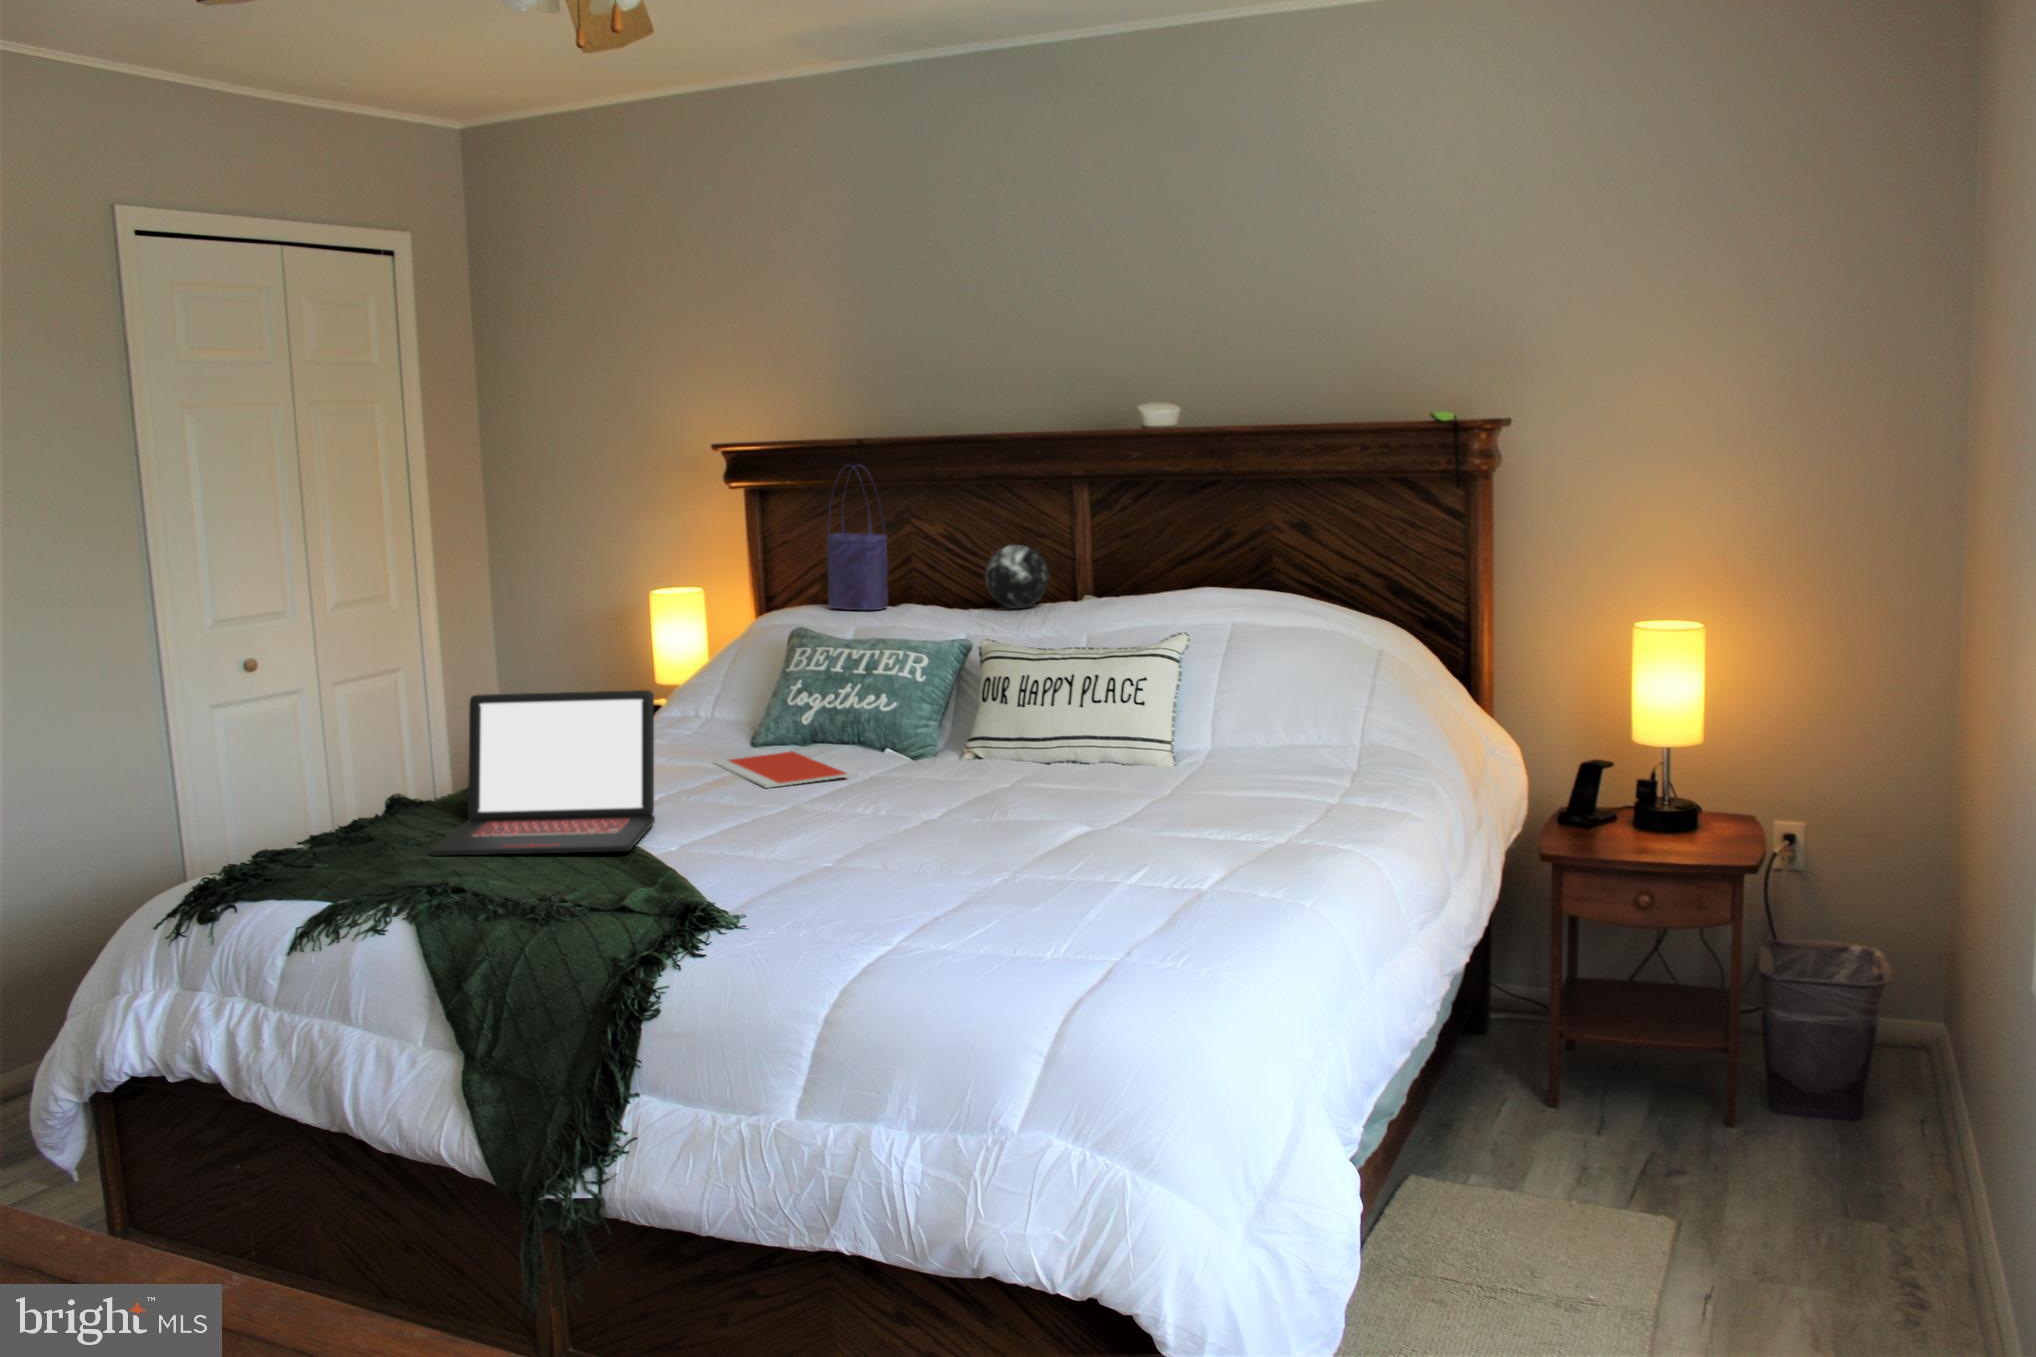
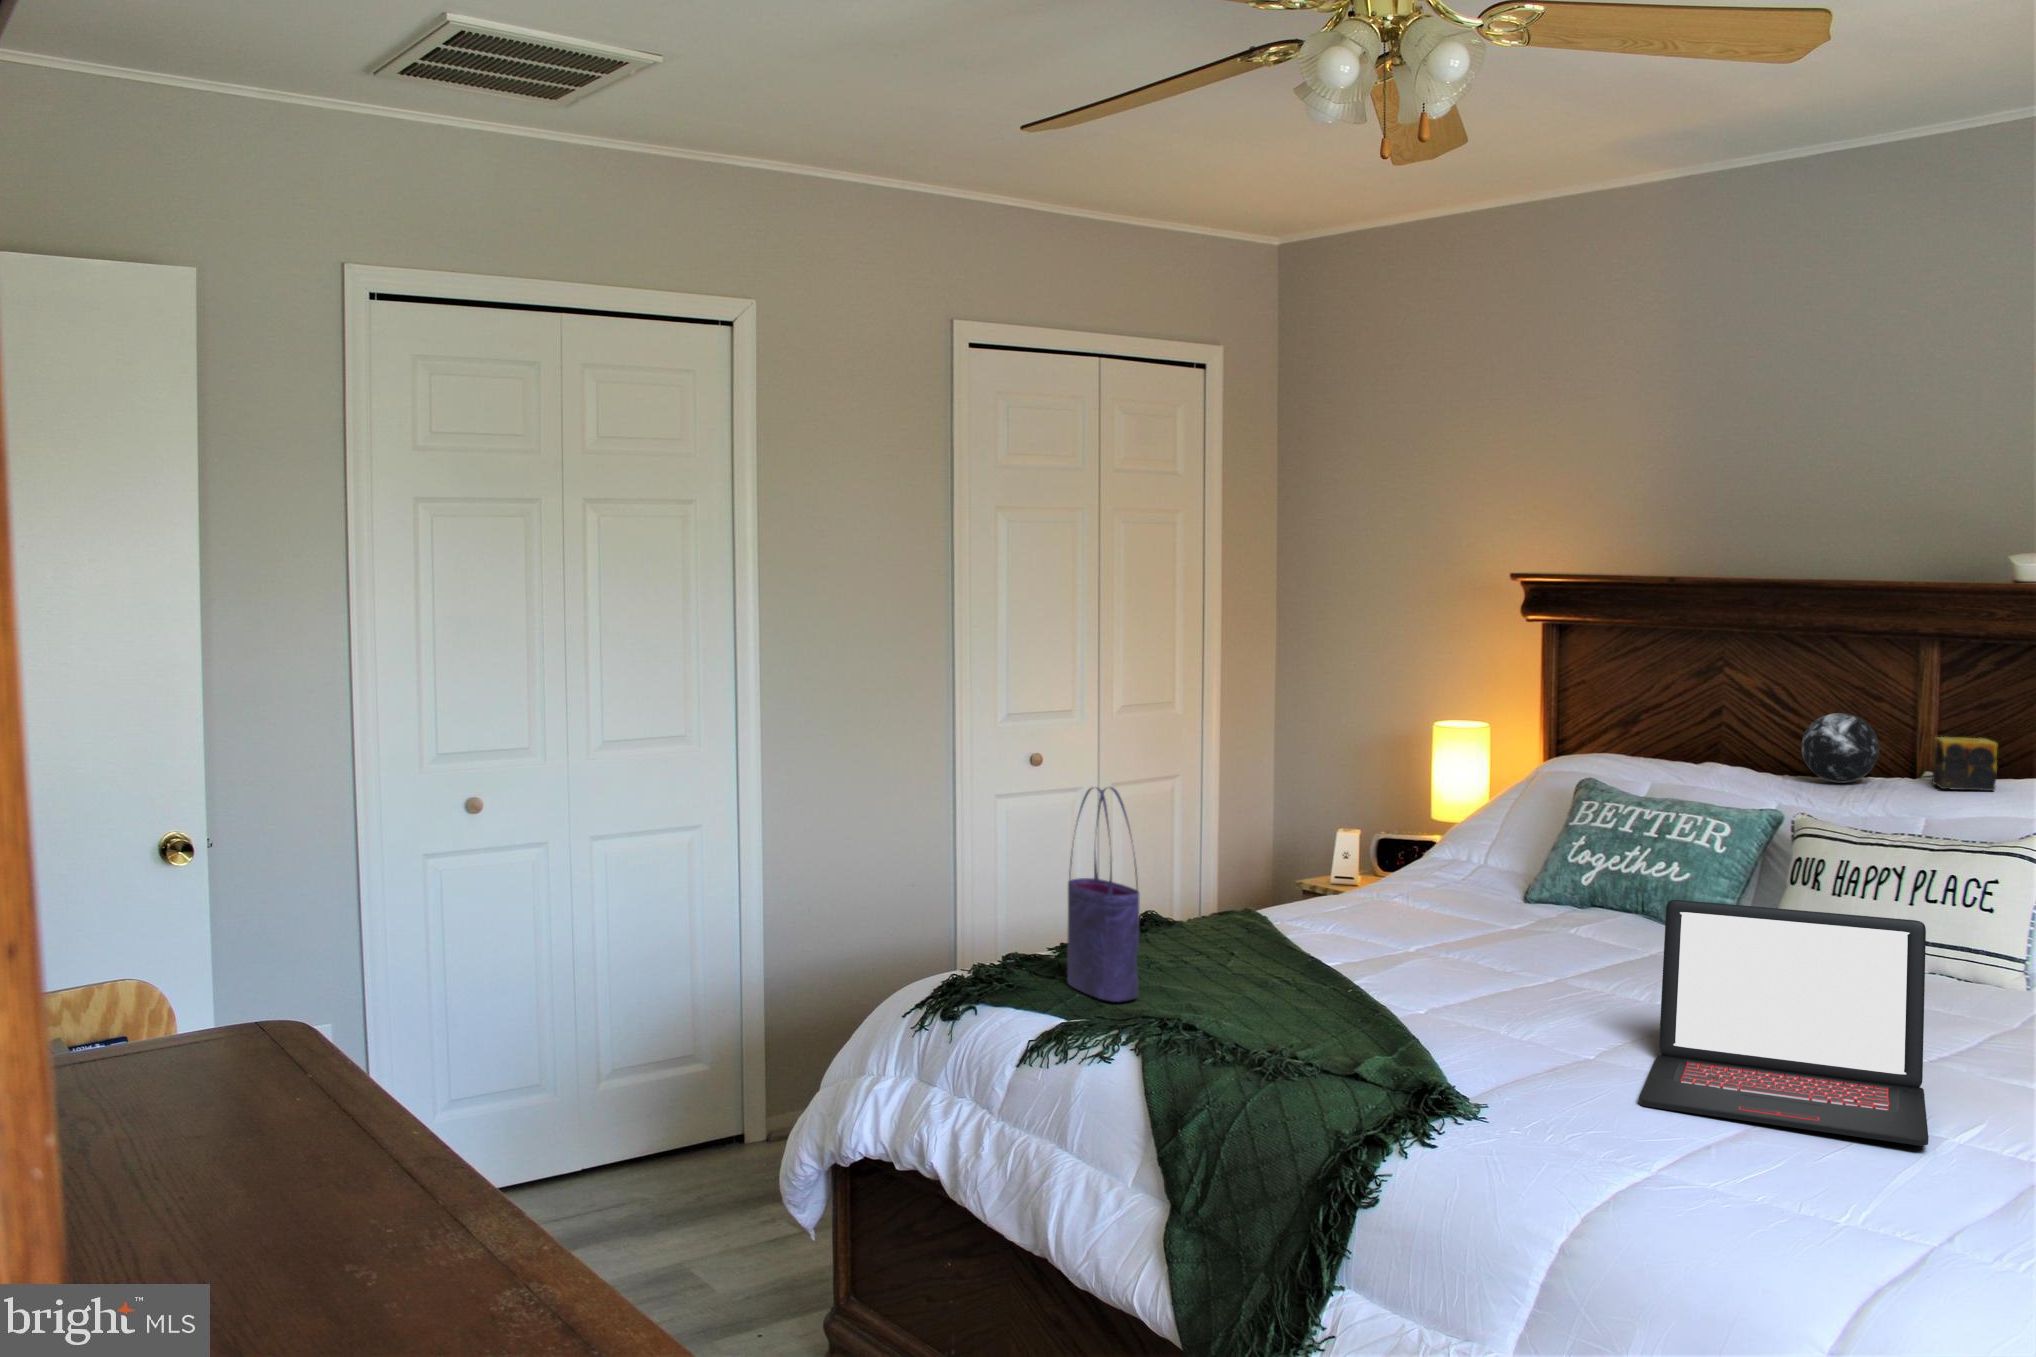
tote bag: present [827,467,888,610] -> present [1067,787,1139,1002]
candle: none [1091,560,1140,607] -> present [1932,737,1997,791]
laptop: present [430,690,655,856] -> present [1639,900,1928,1146]
notebook: present [714,751,849,788] -> none [1481,912,1628,950]

